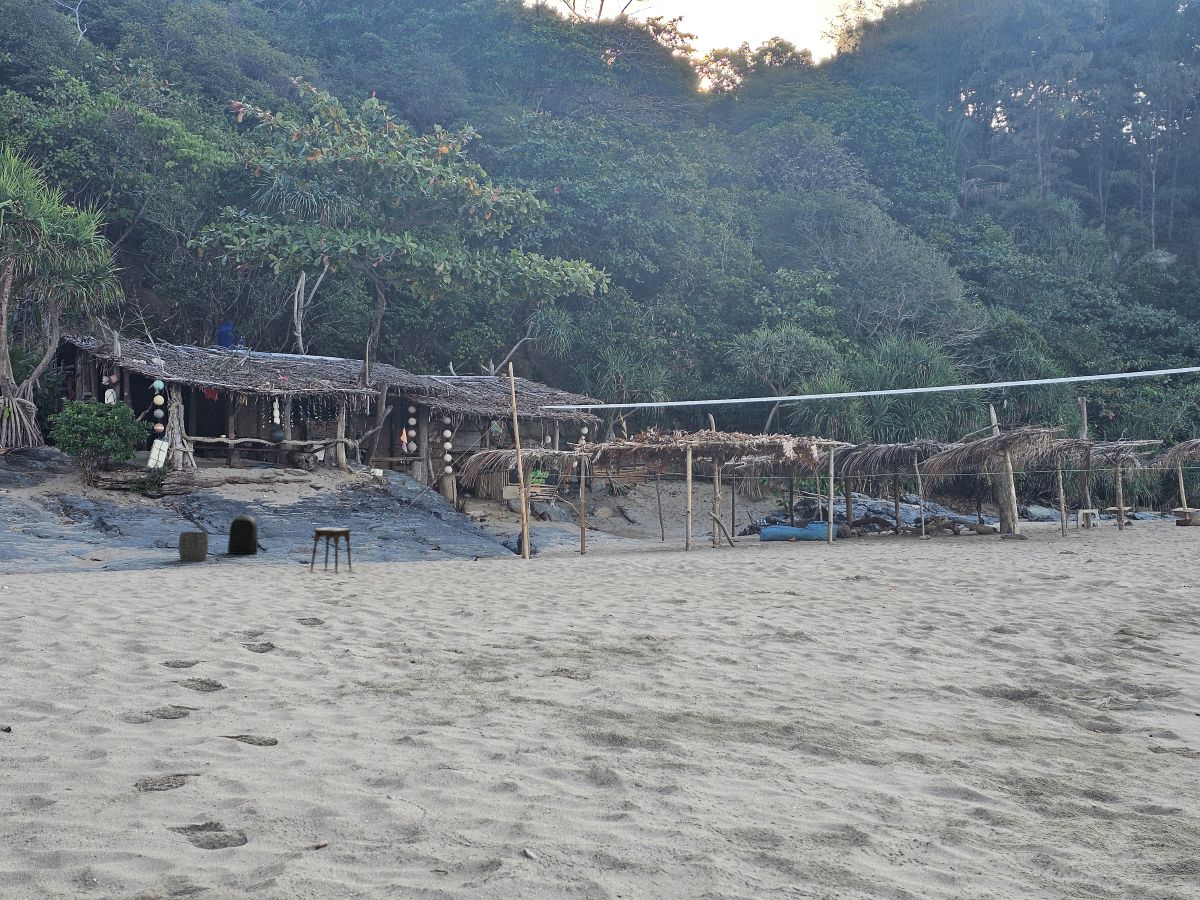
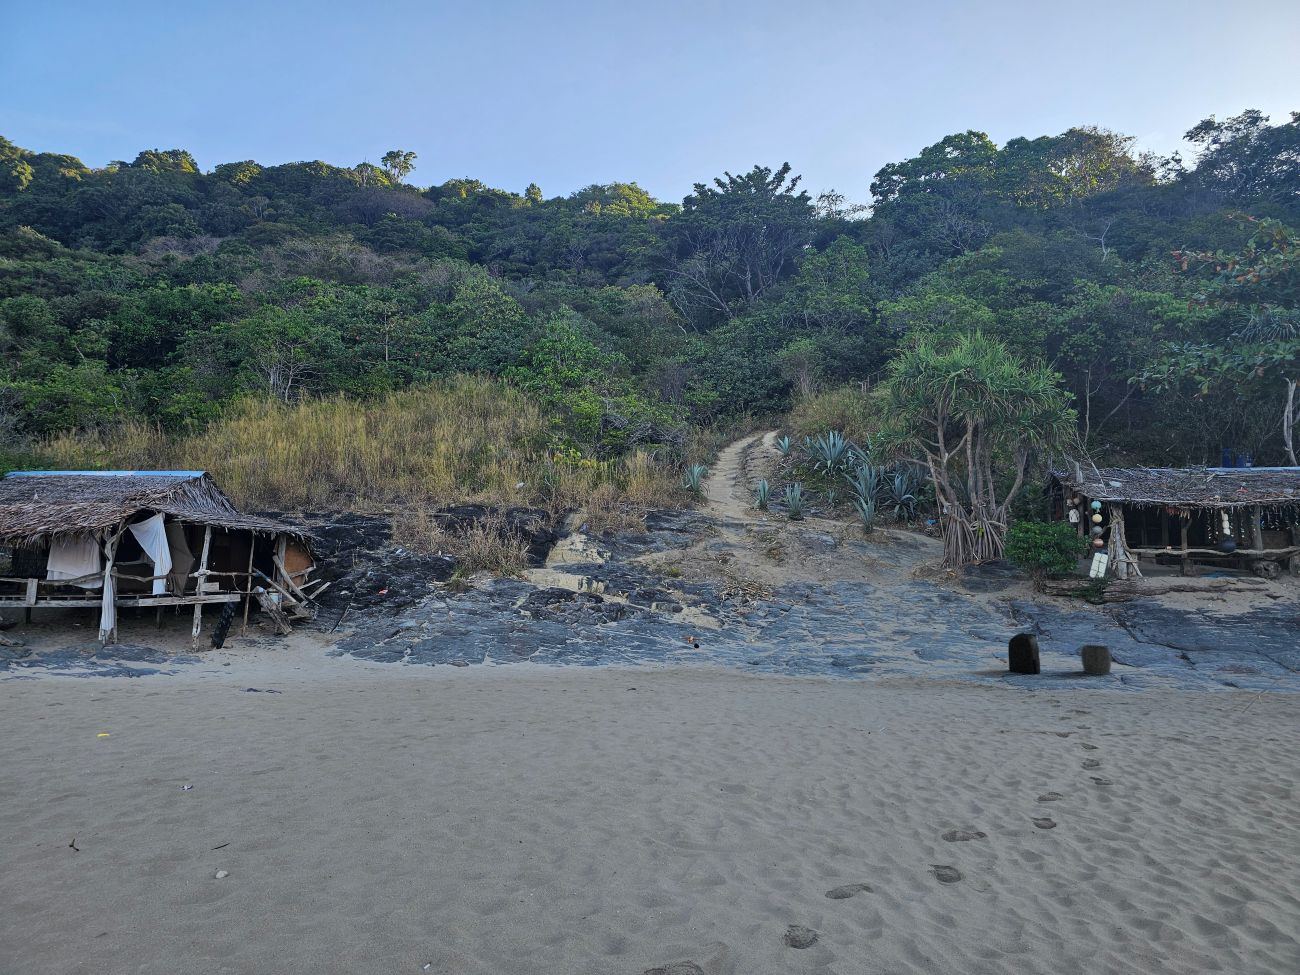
backpack: present [228,515,258,554] -> present [1008,632,1041,674]
stool: present [311,528,351,572] -> none [1211,658,1268,711]

